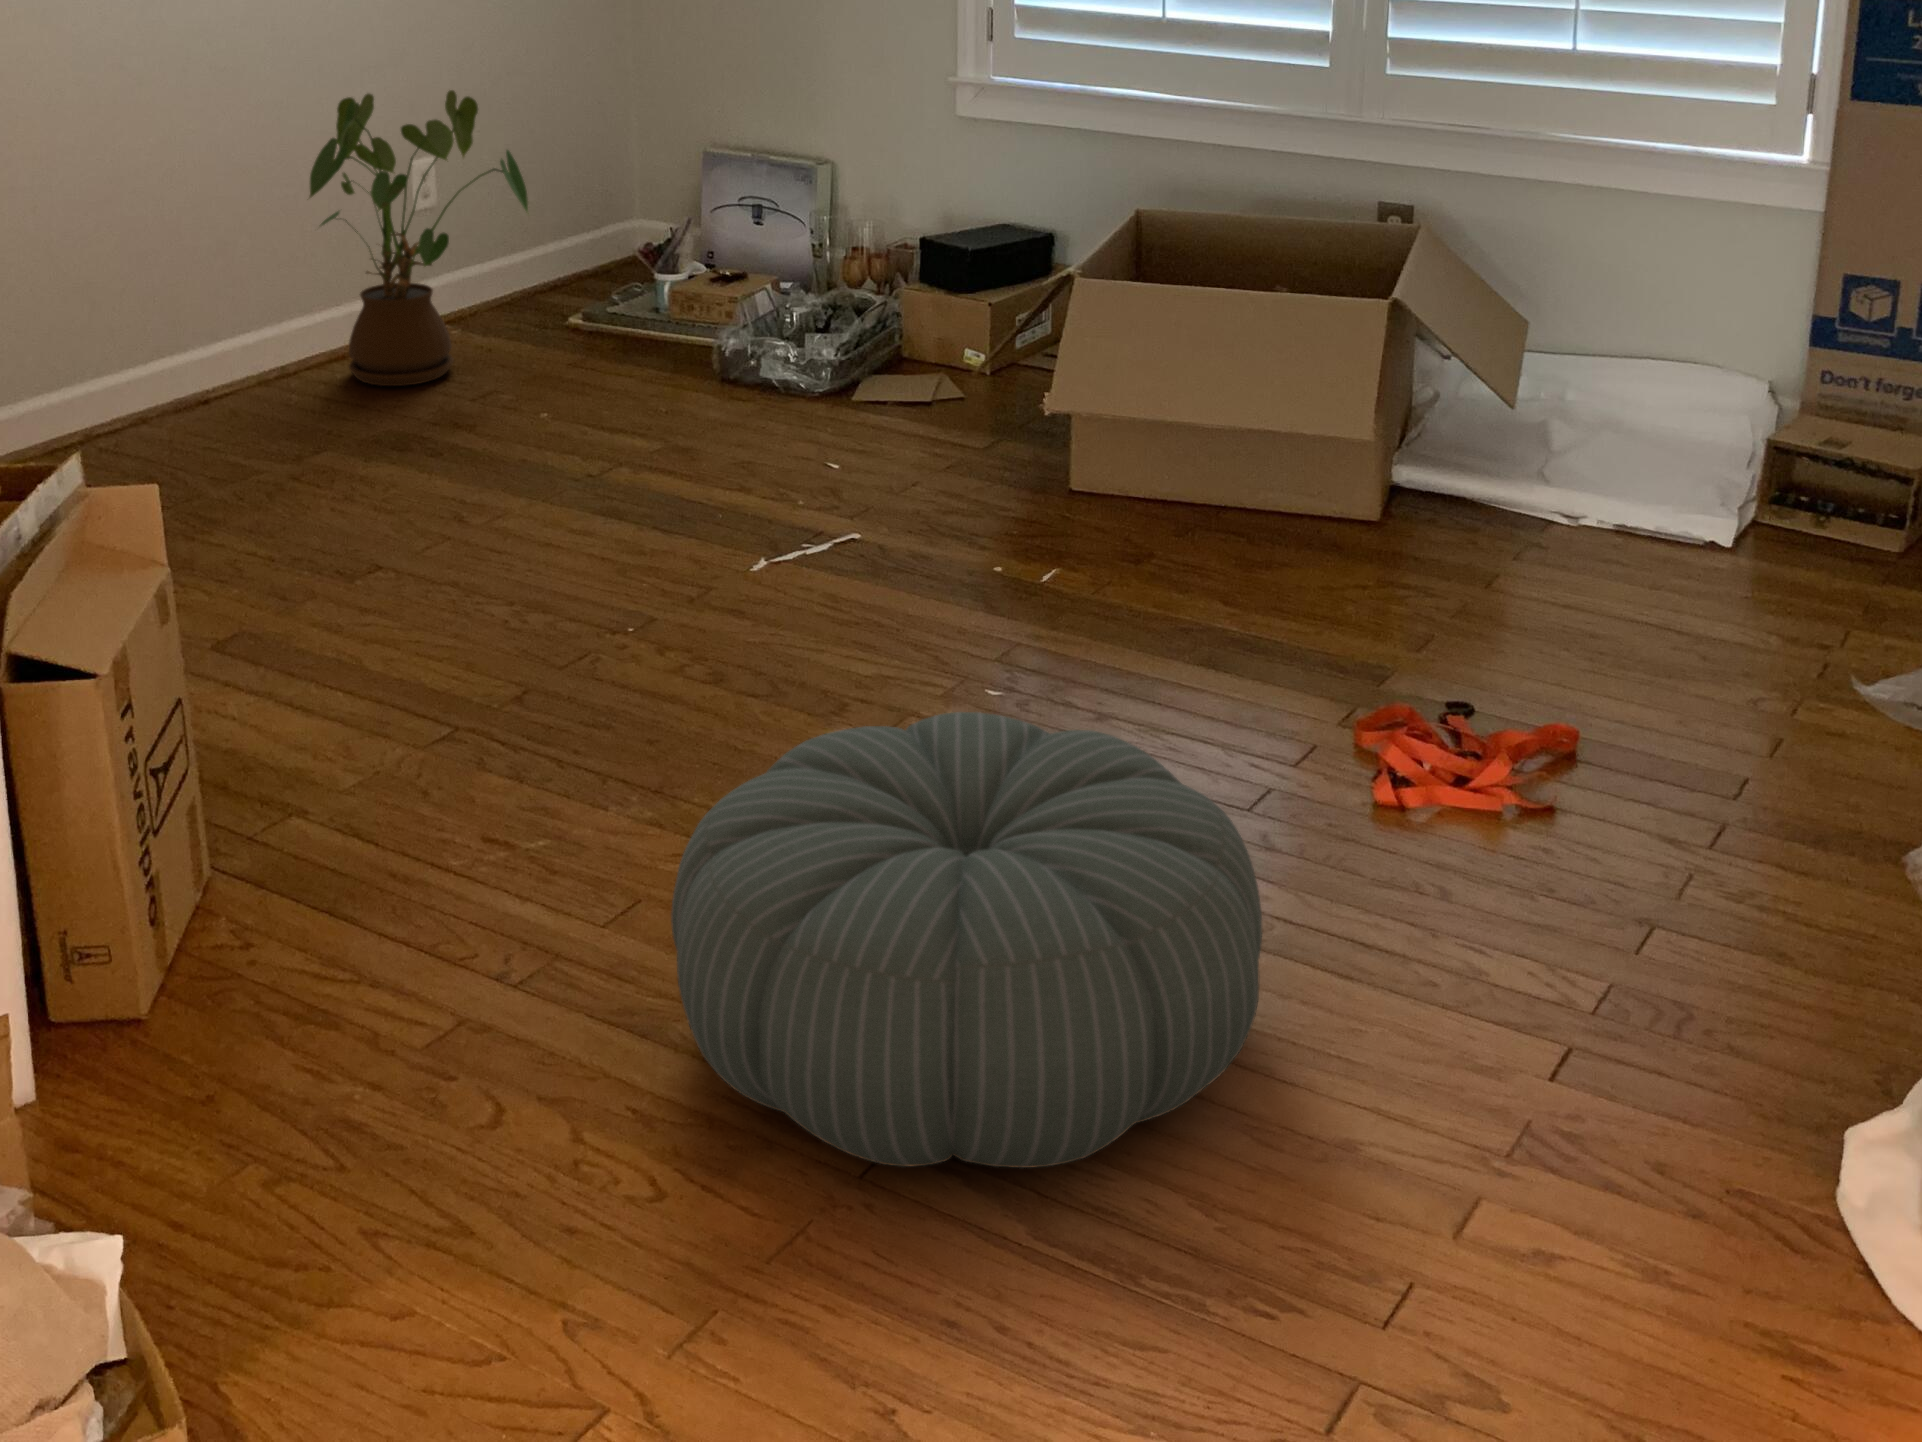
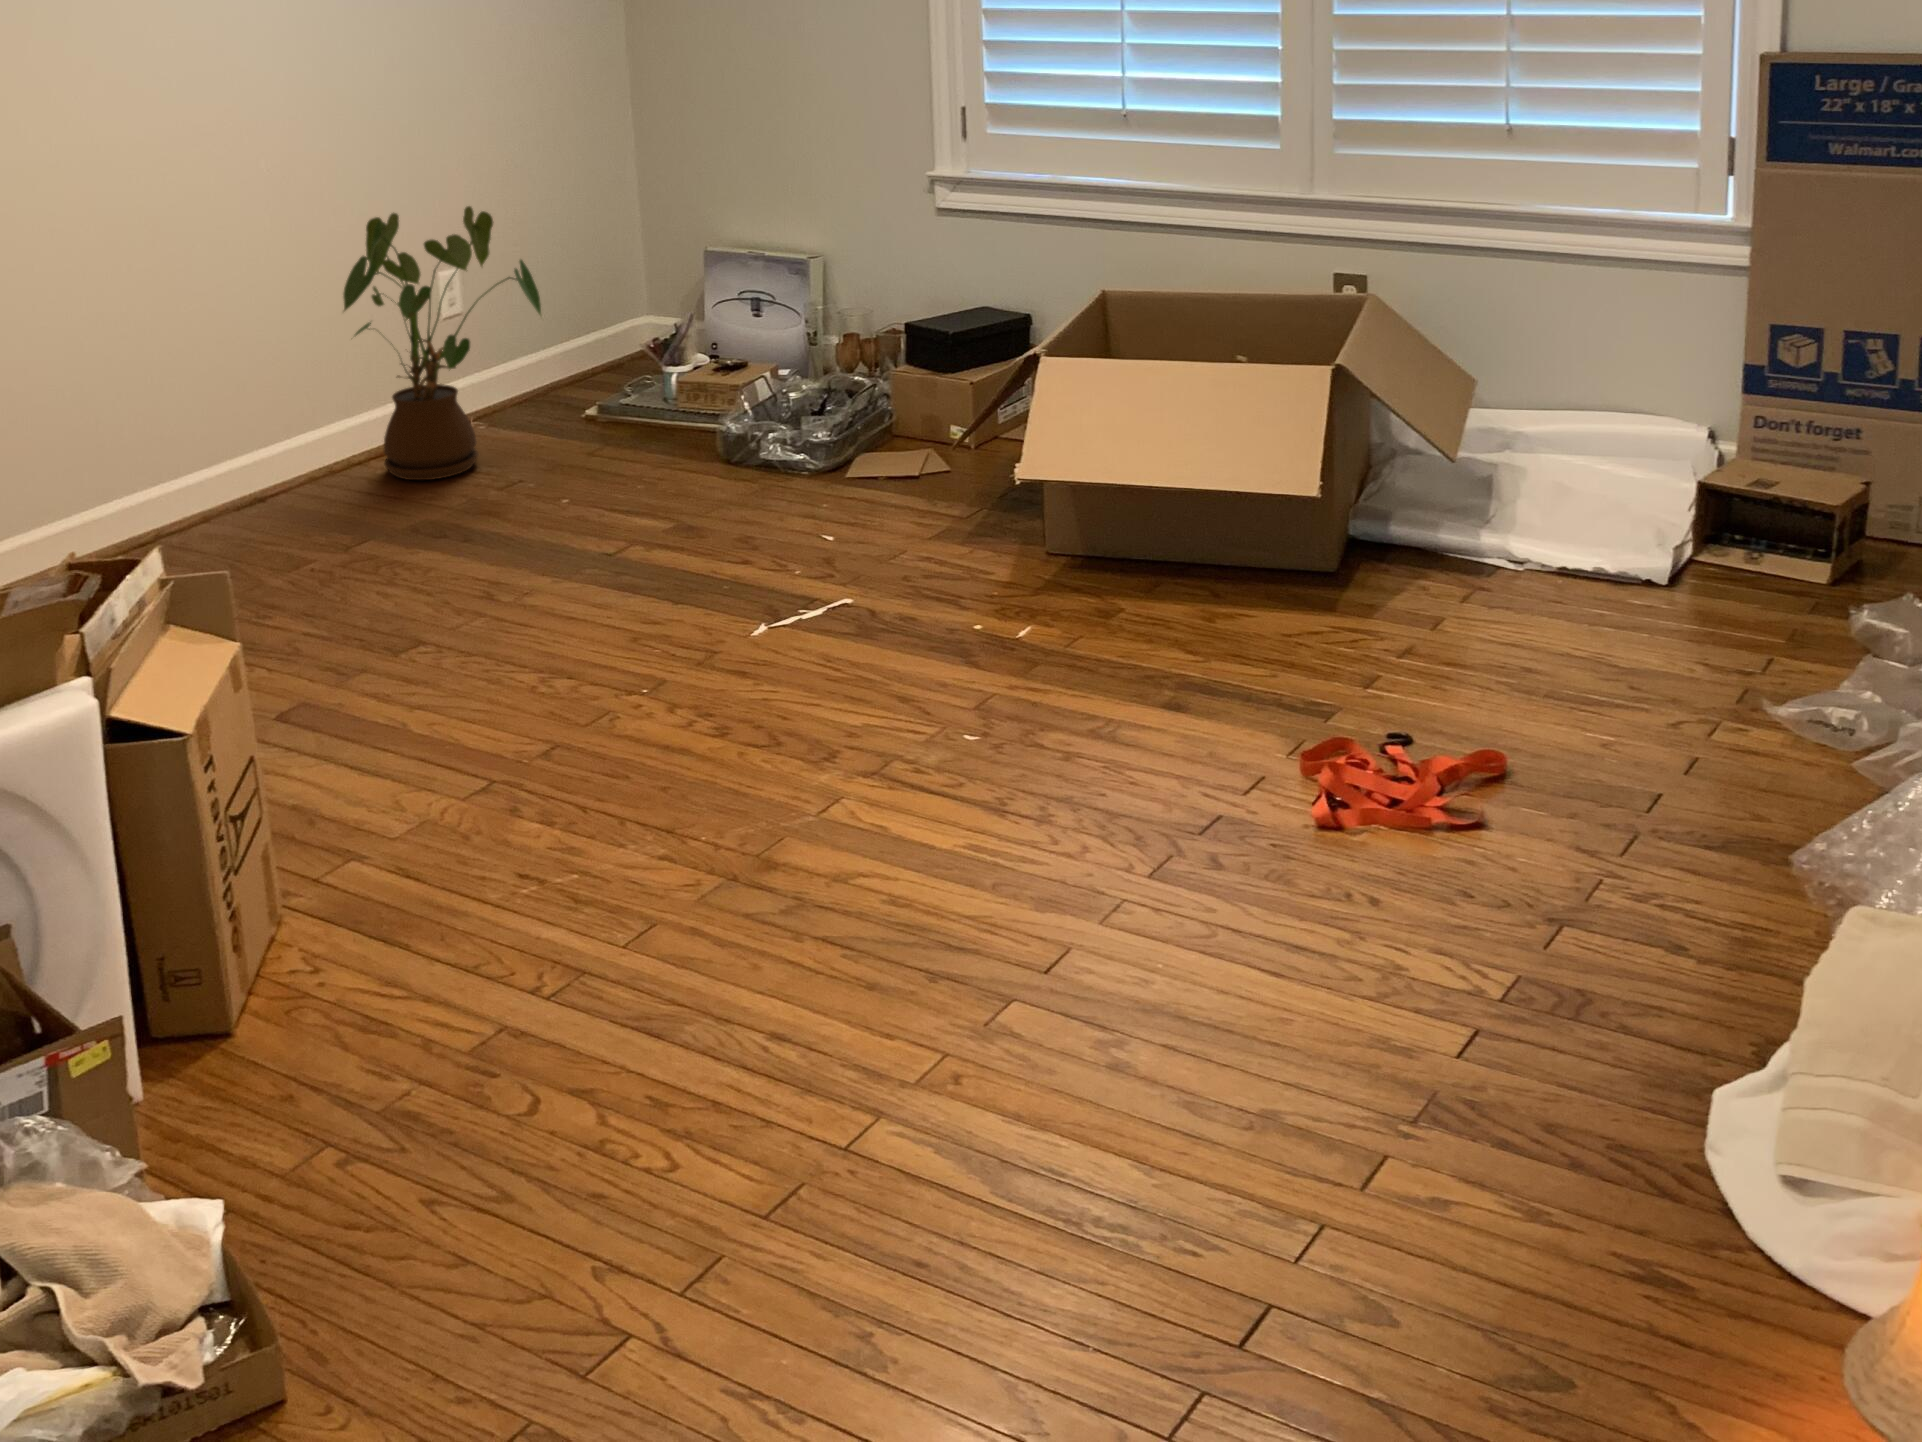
pouf: present [671,712,1262,1168] -> none [675,751,1191,1141]

